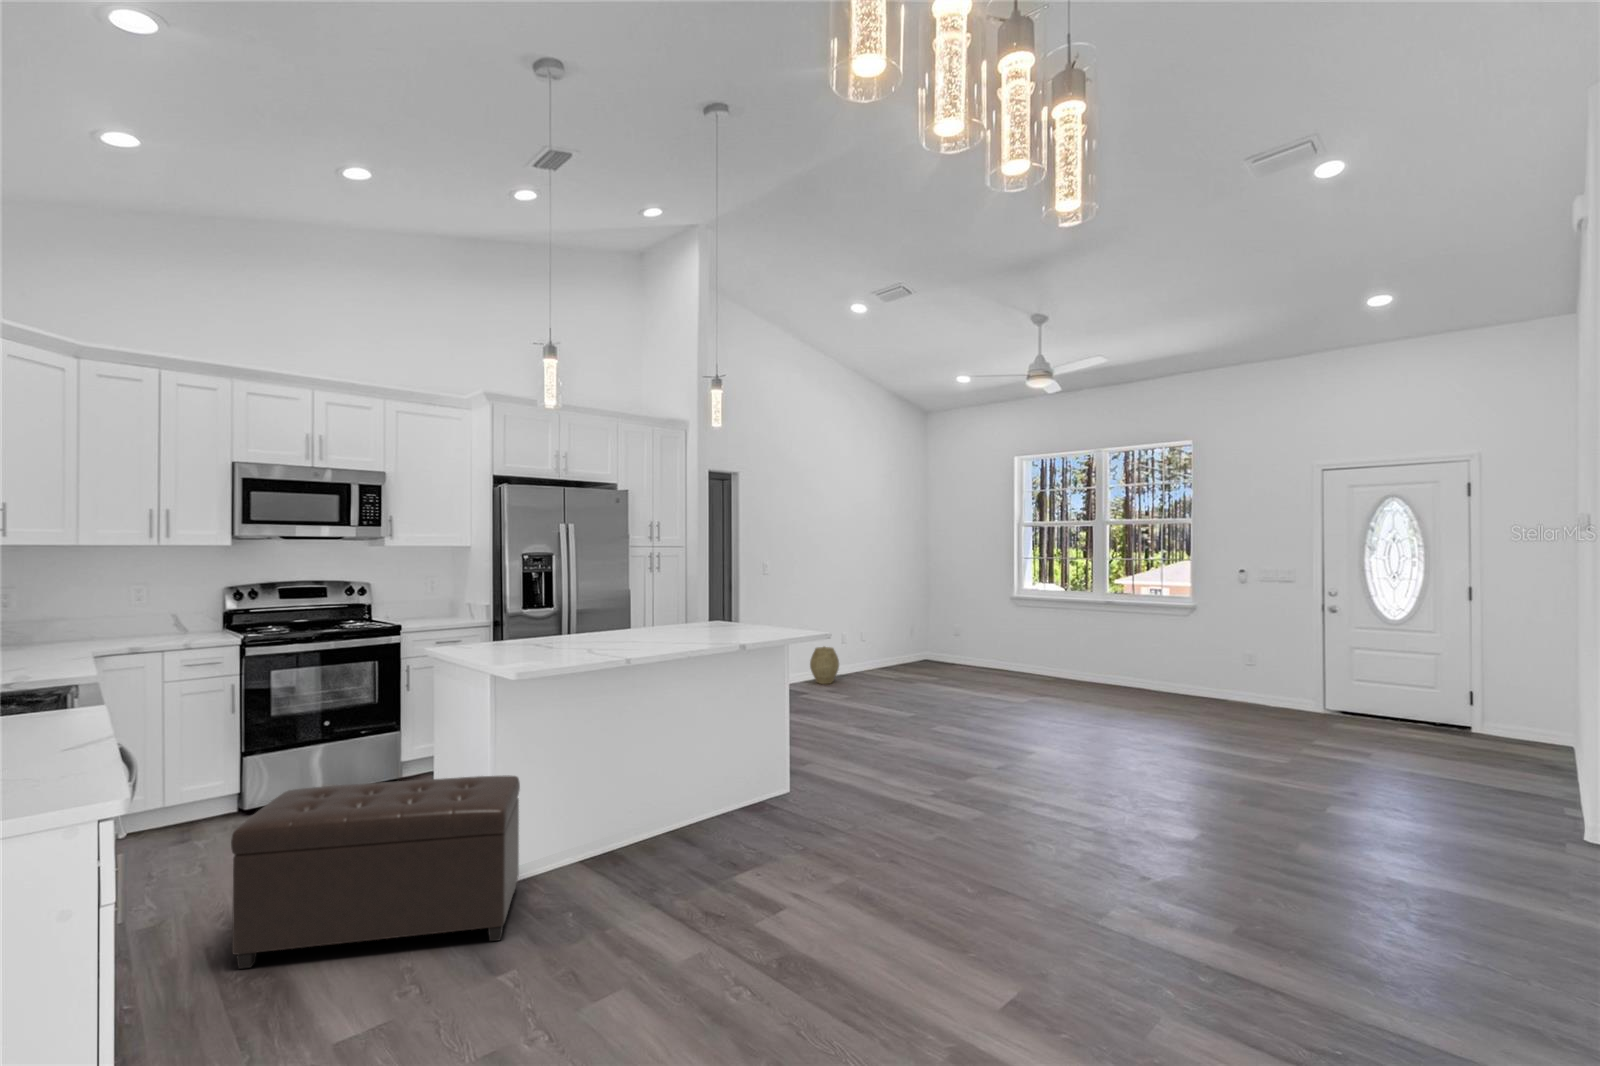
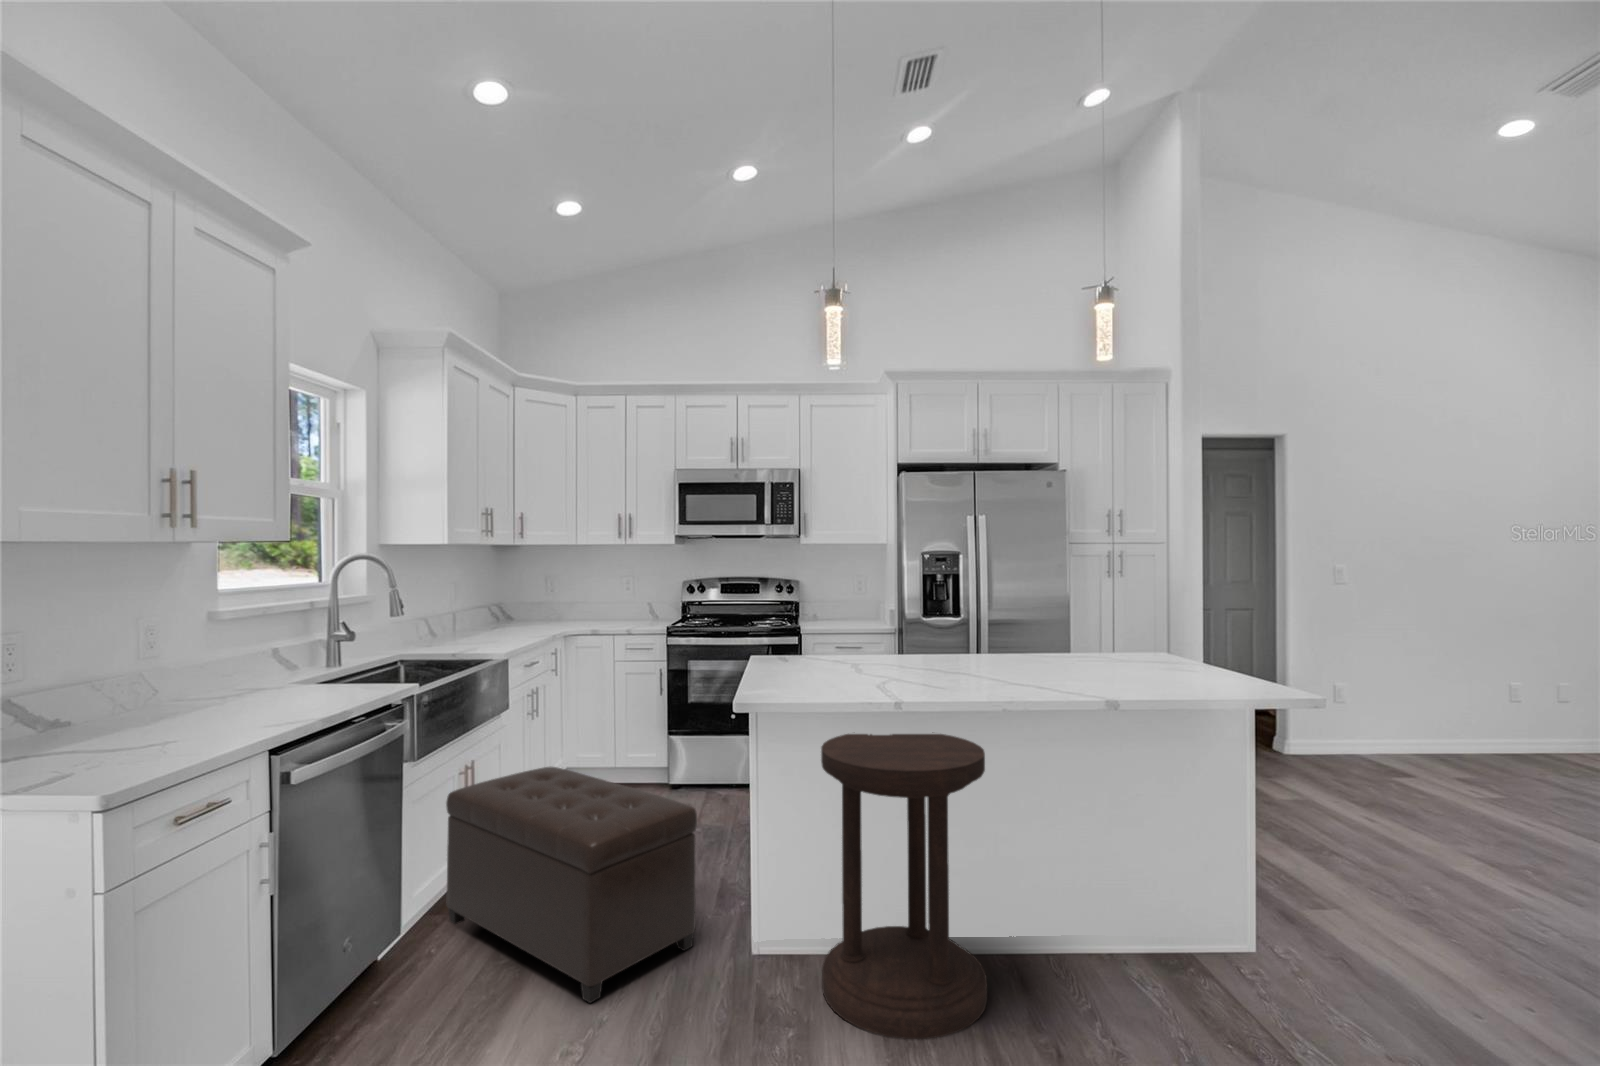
woven basket: present [810,647,839,684] -> none [1479,718,1548,785]
side table: none [626,684,736,876] -> present [821,734,987,1039]

